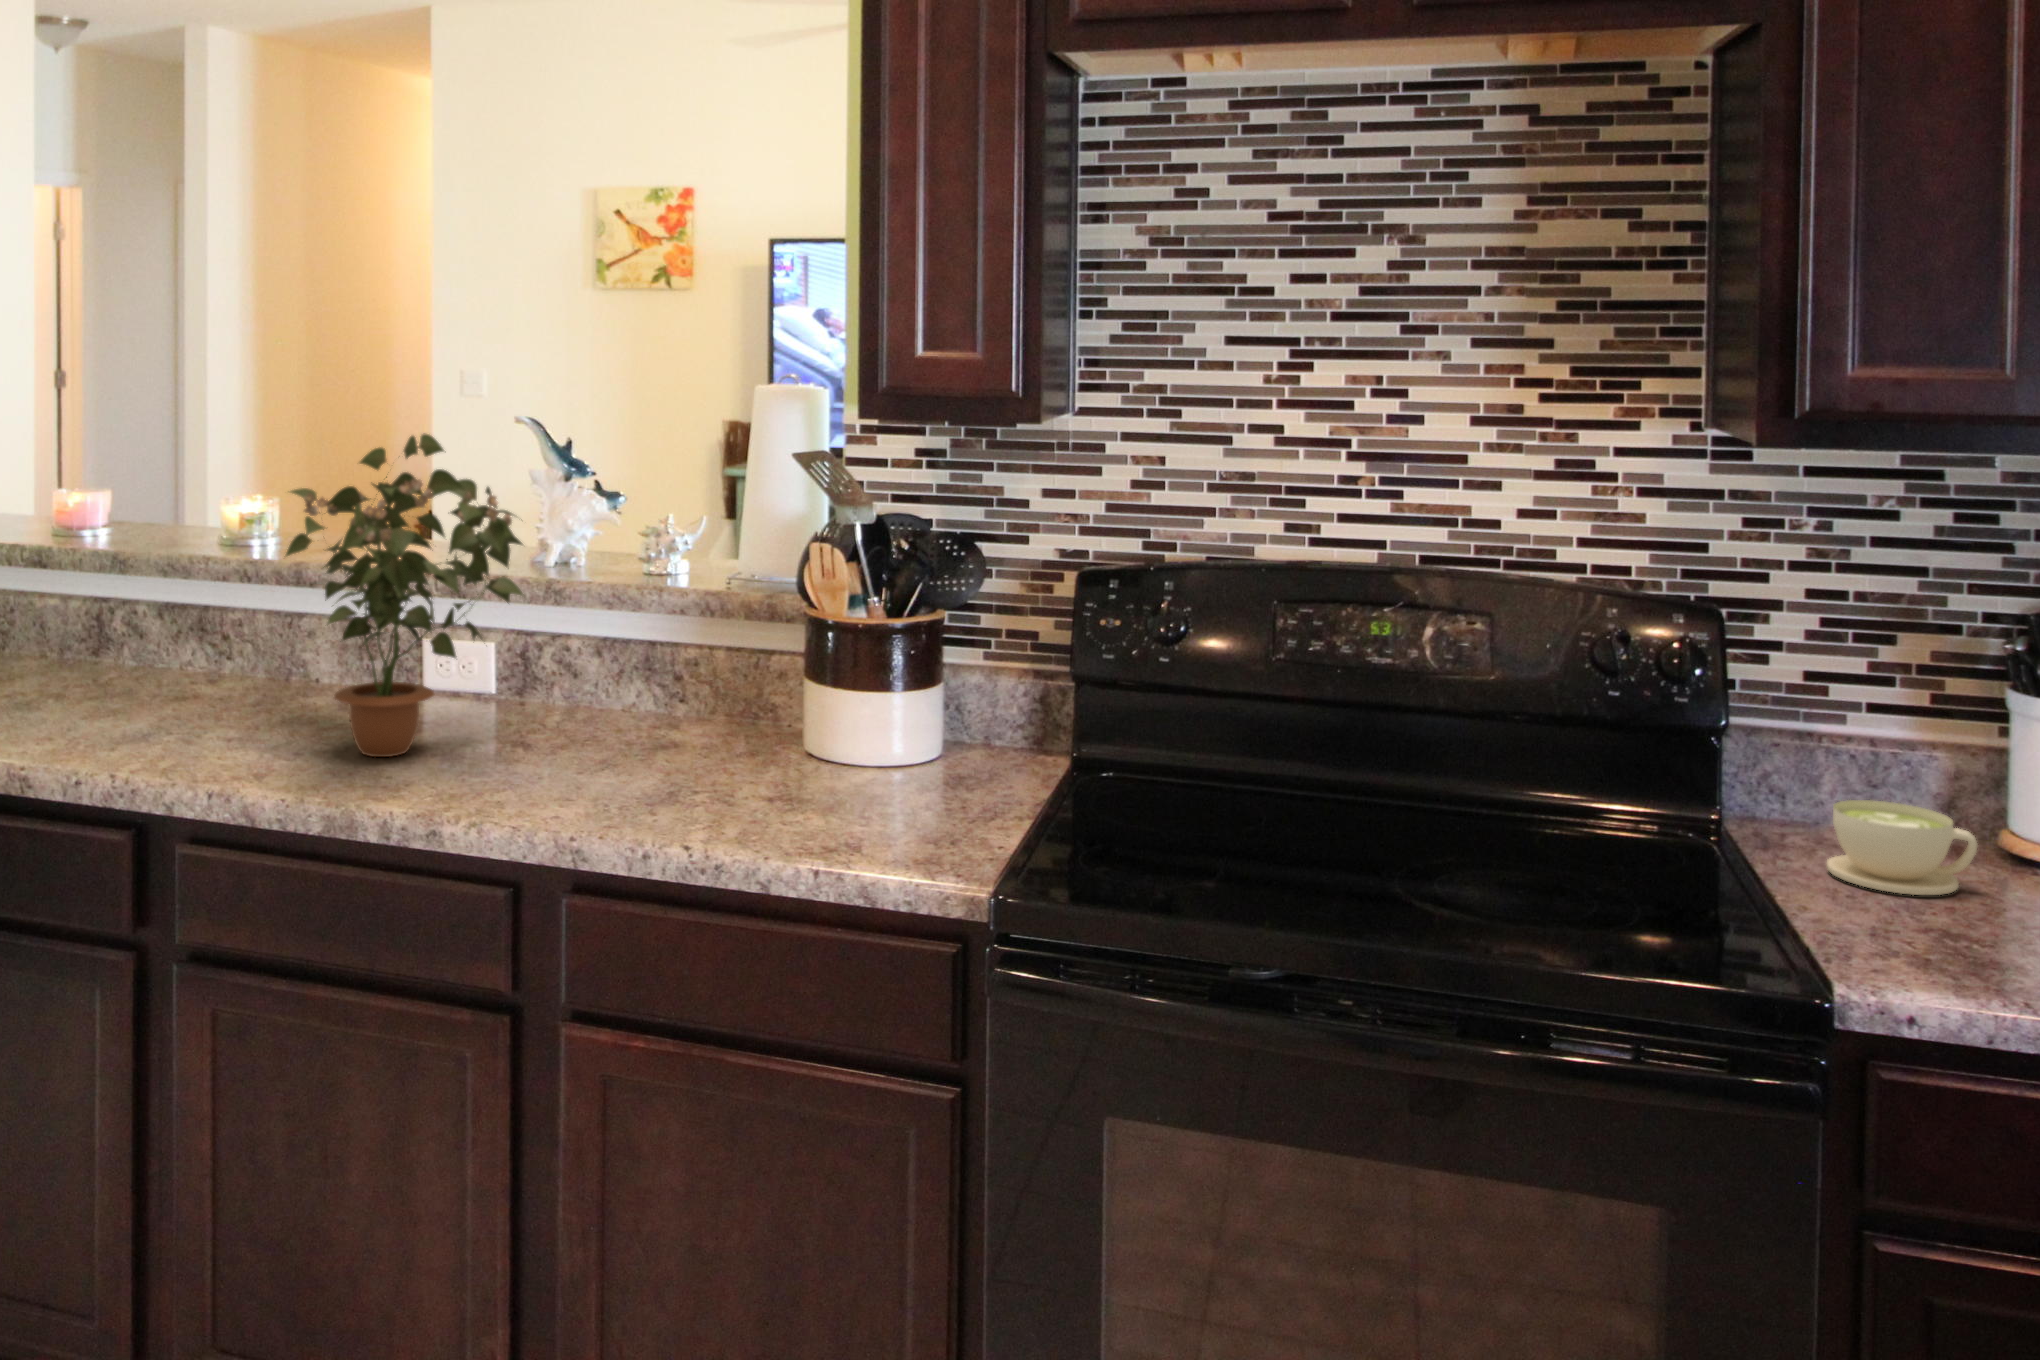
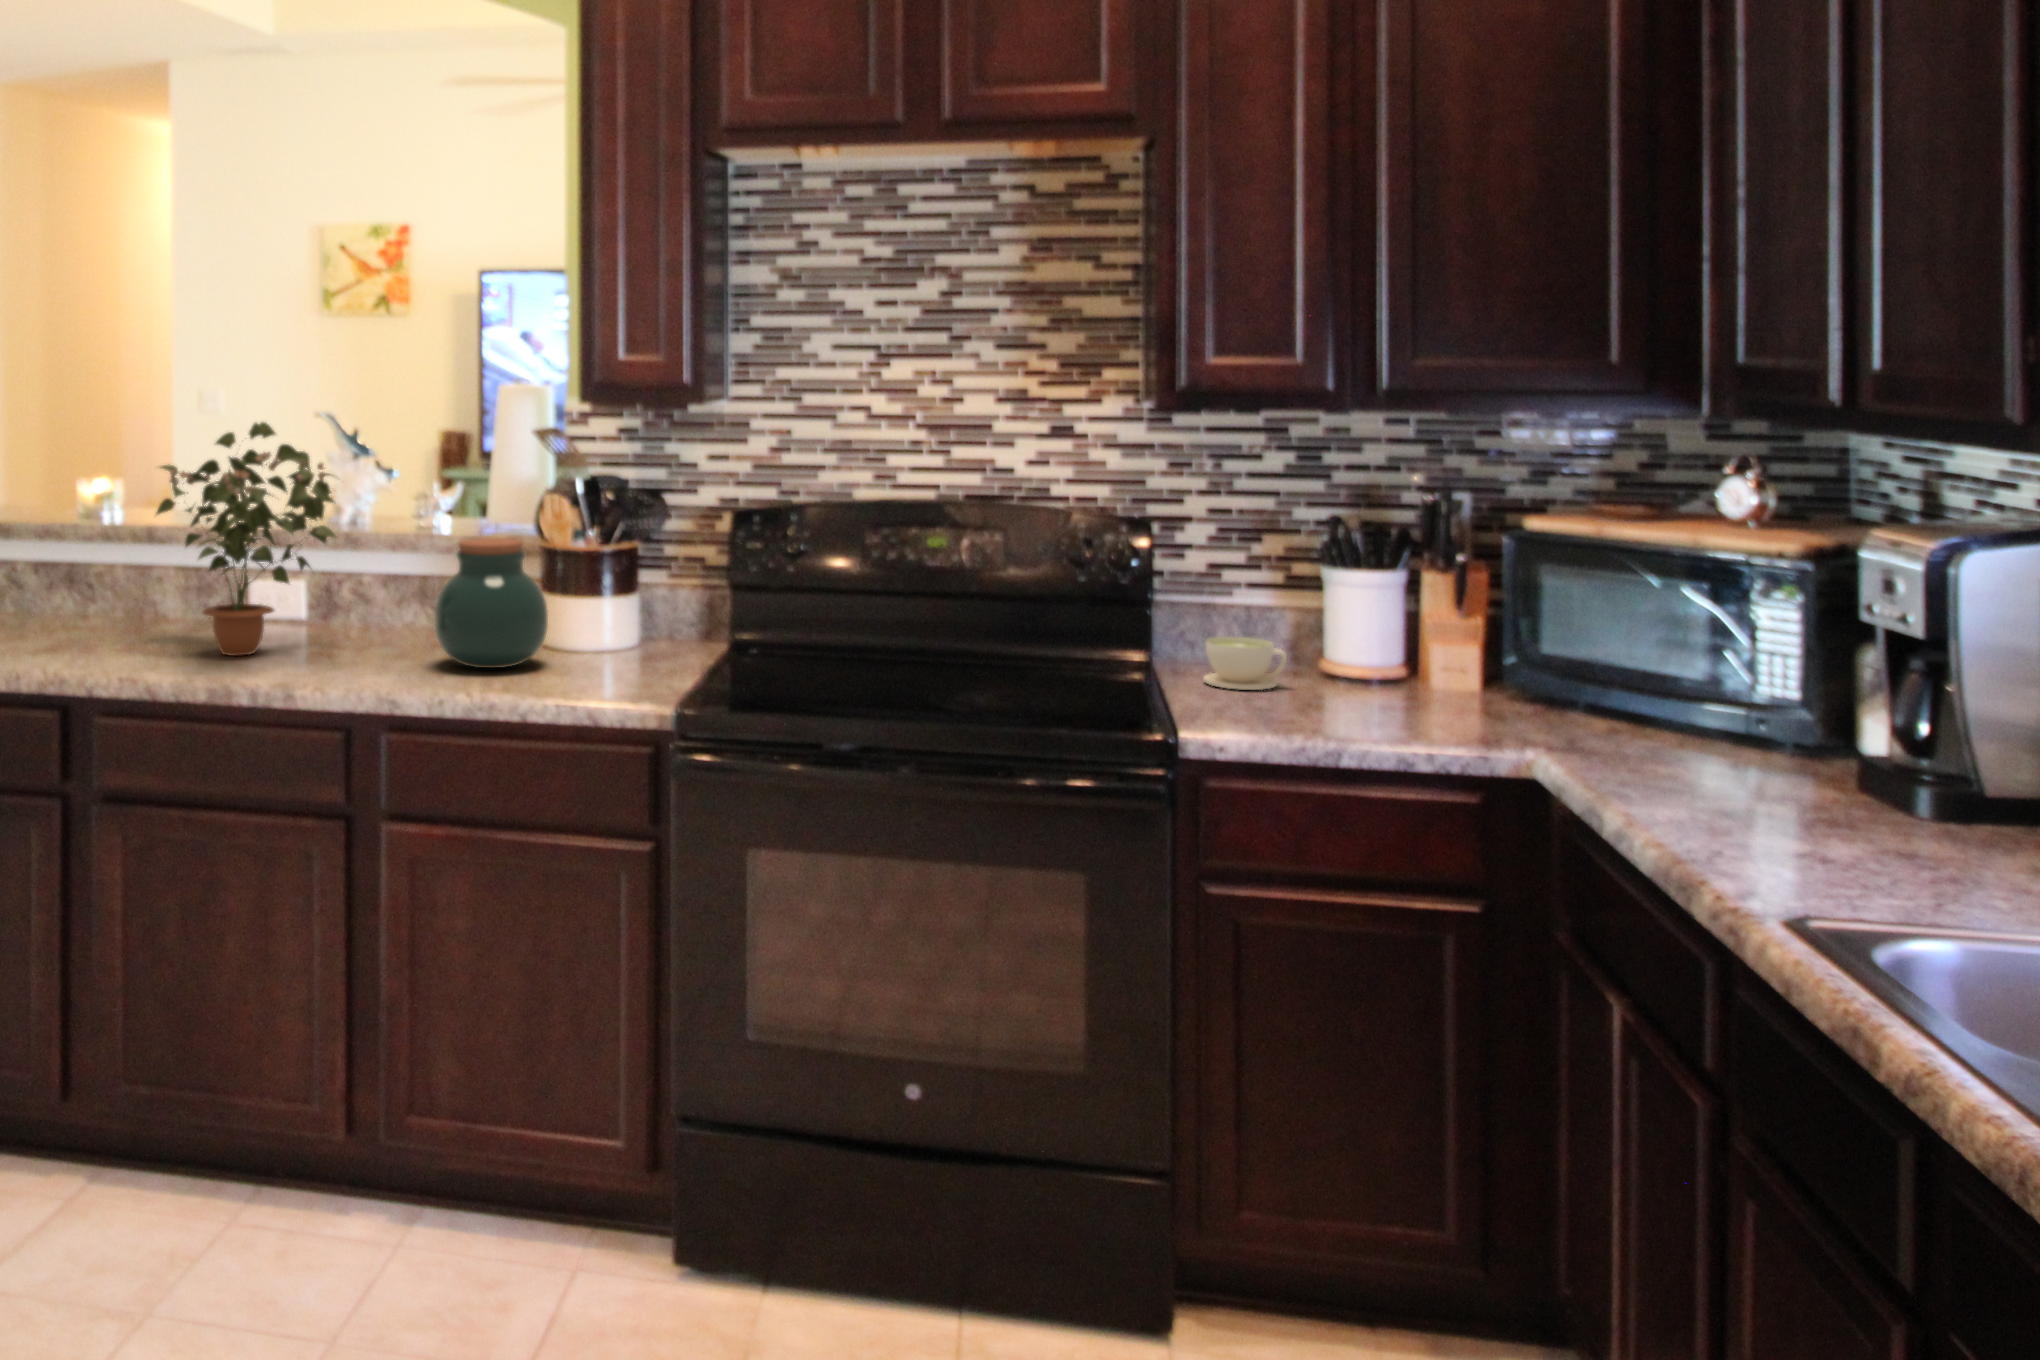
jar: none [646,607,808,797] -> present [435,538,548,668]

